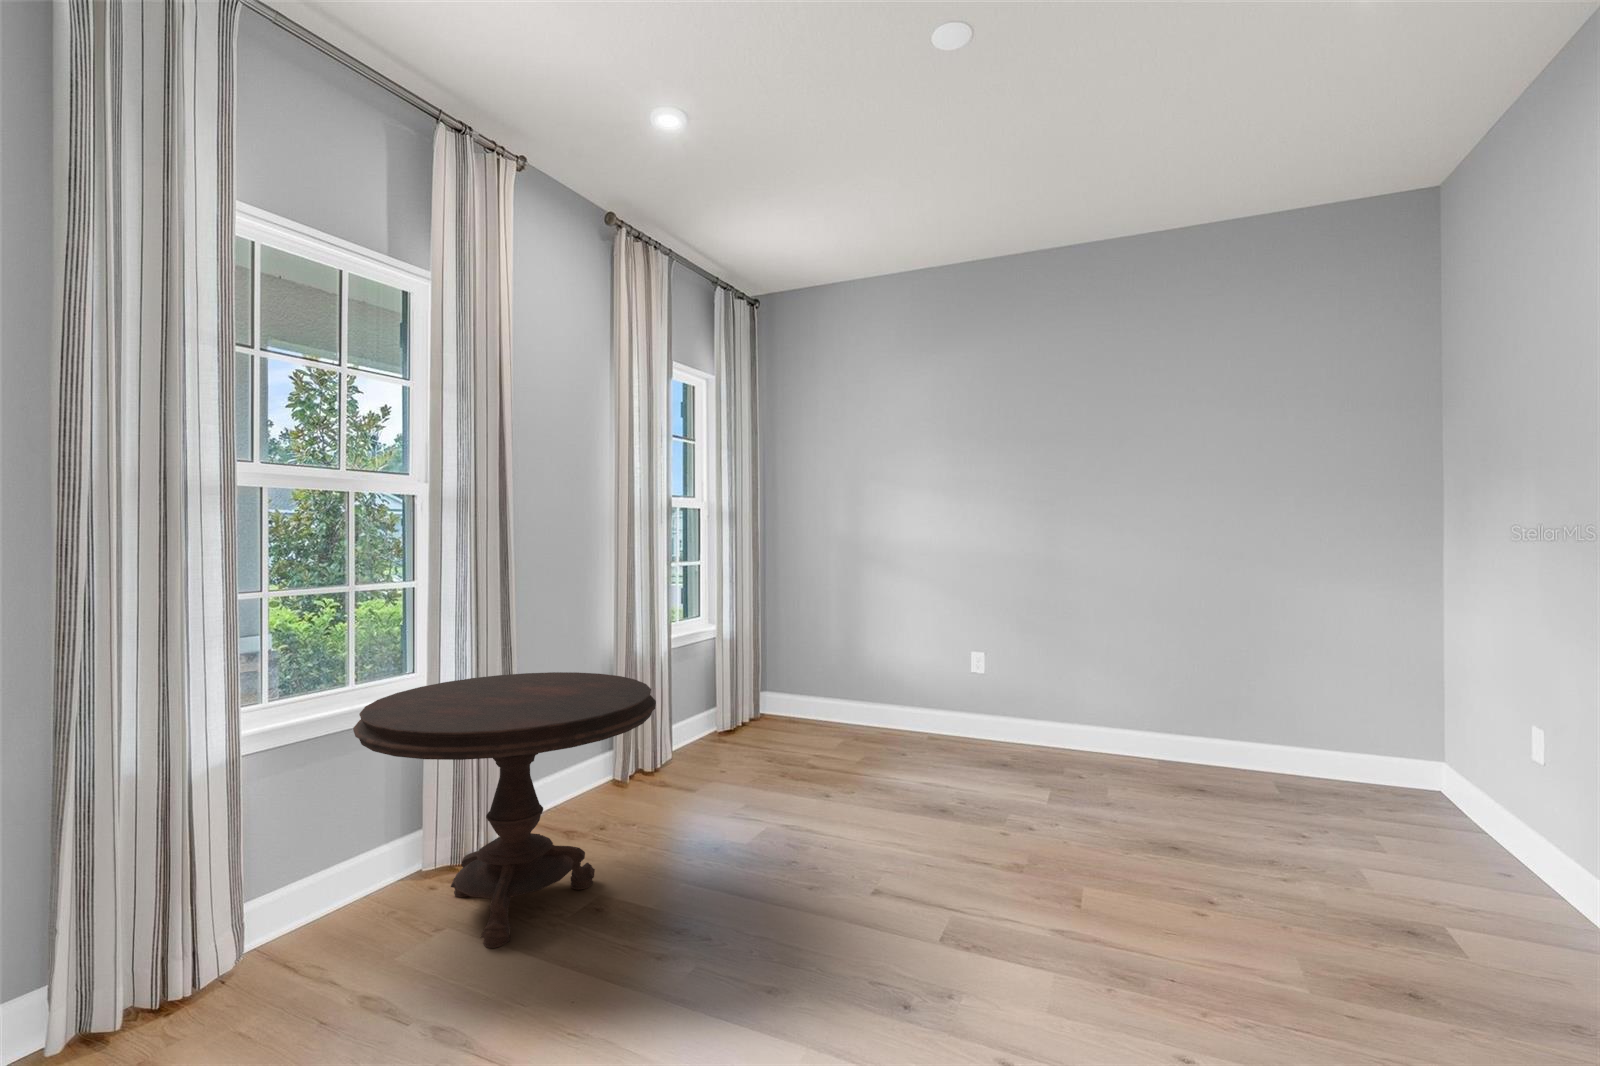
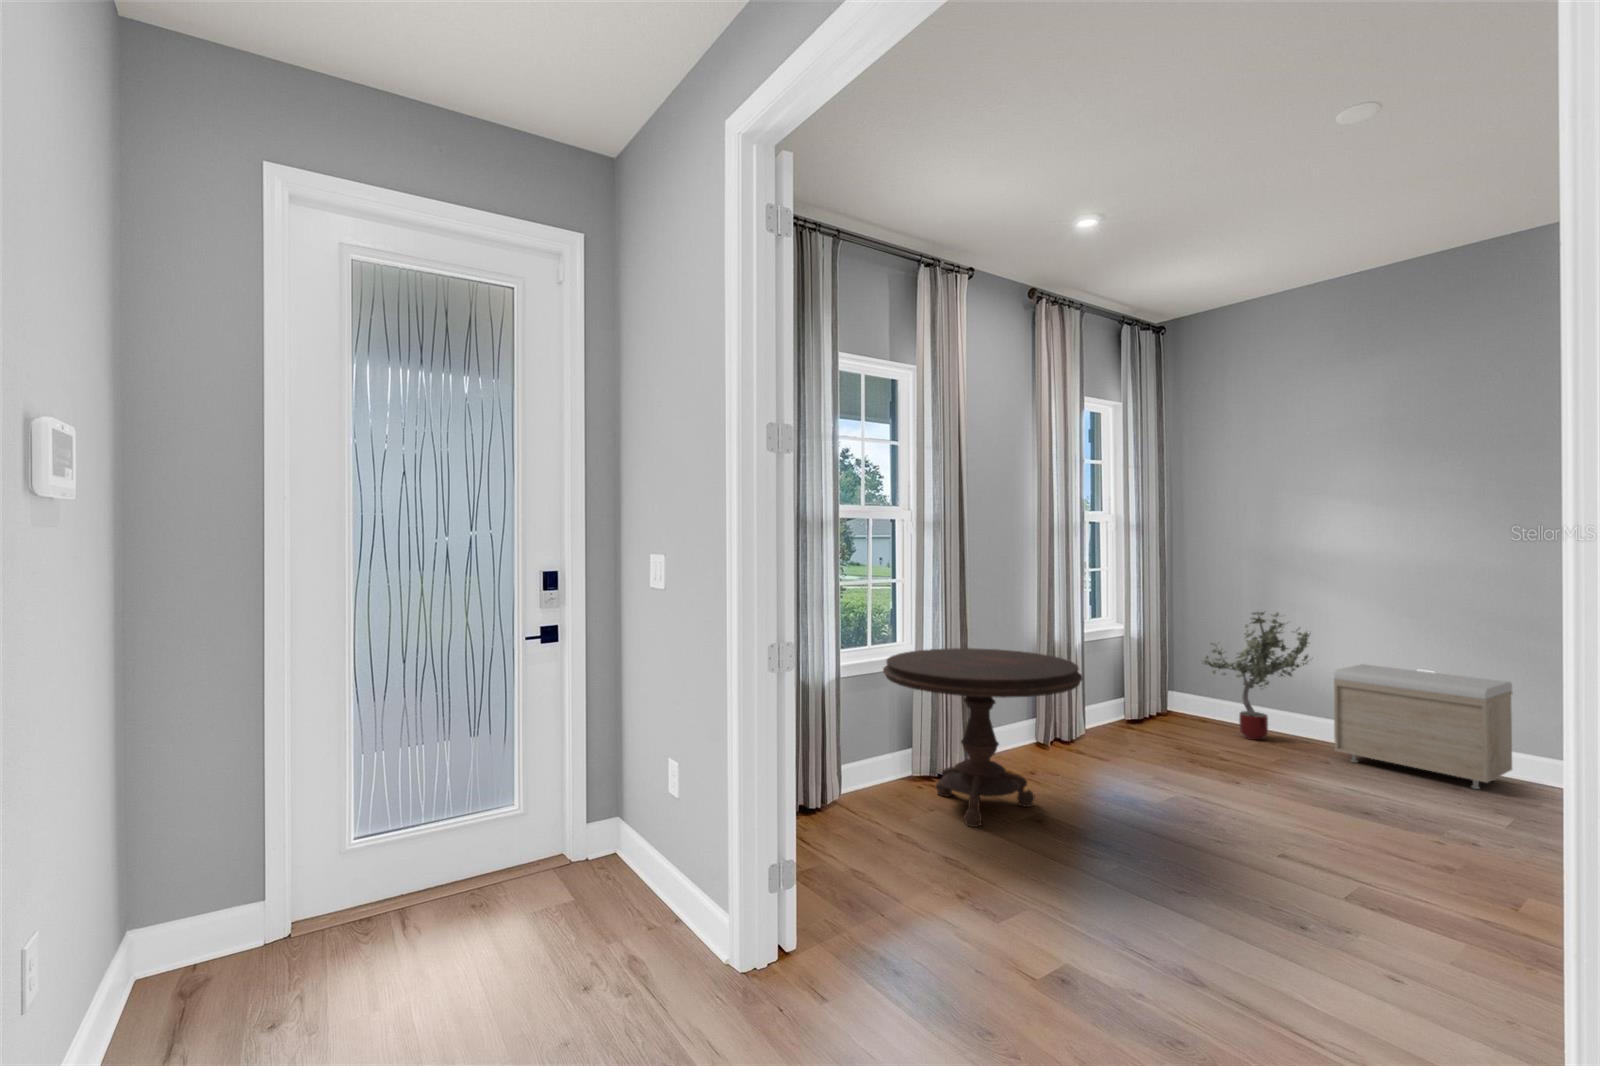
potted tree: none [792,603,892,738] -> present [1203,611,1310,740]
storage bench: none [910,651,1043,764] -> present [1334,664,1512,789]

